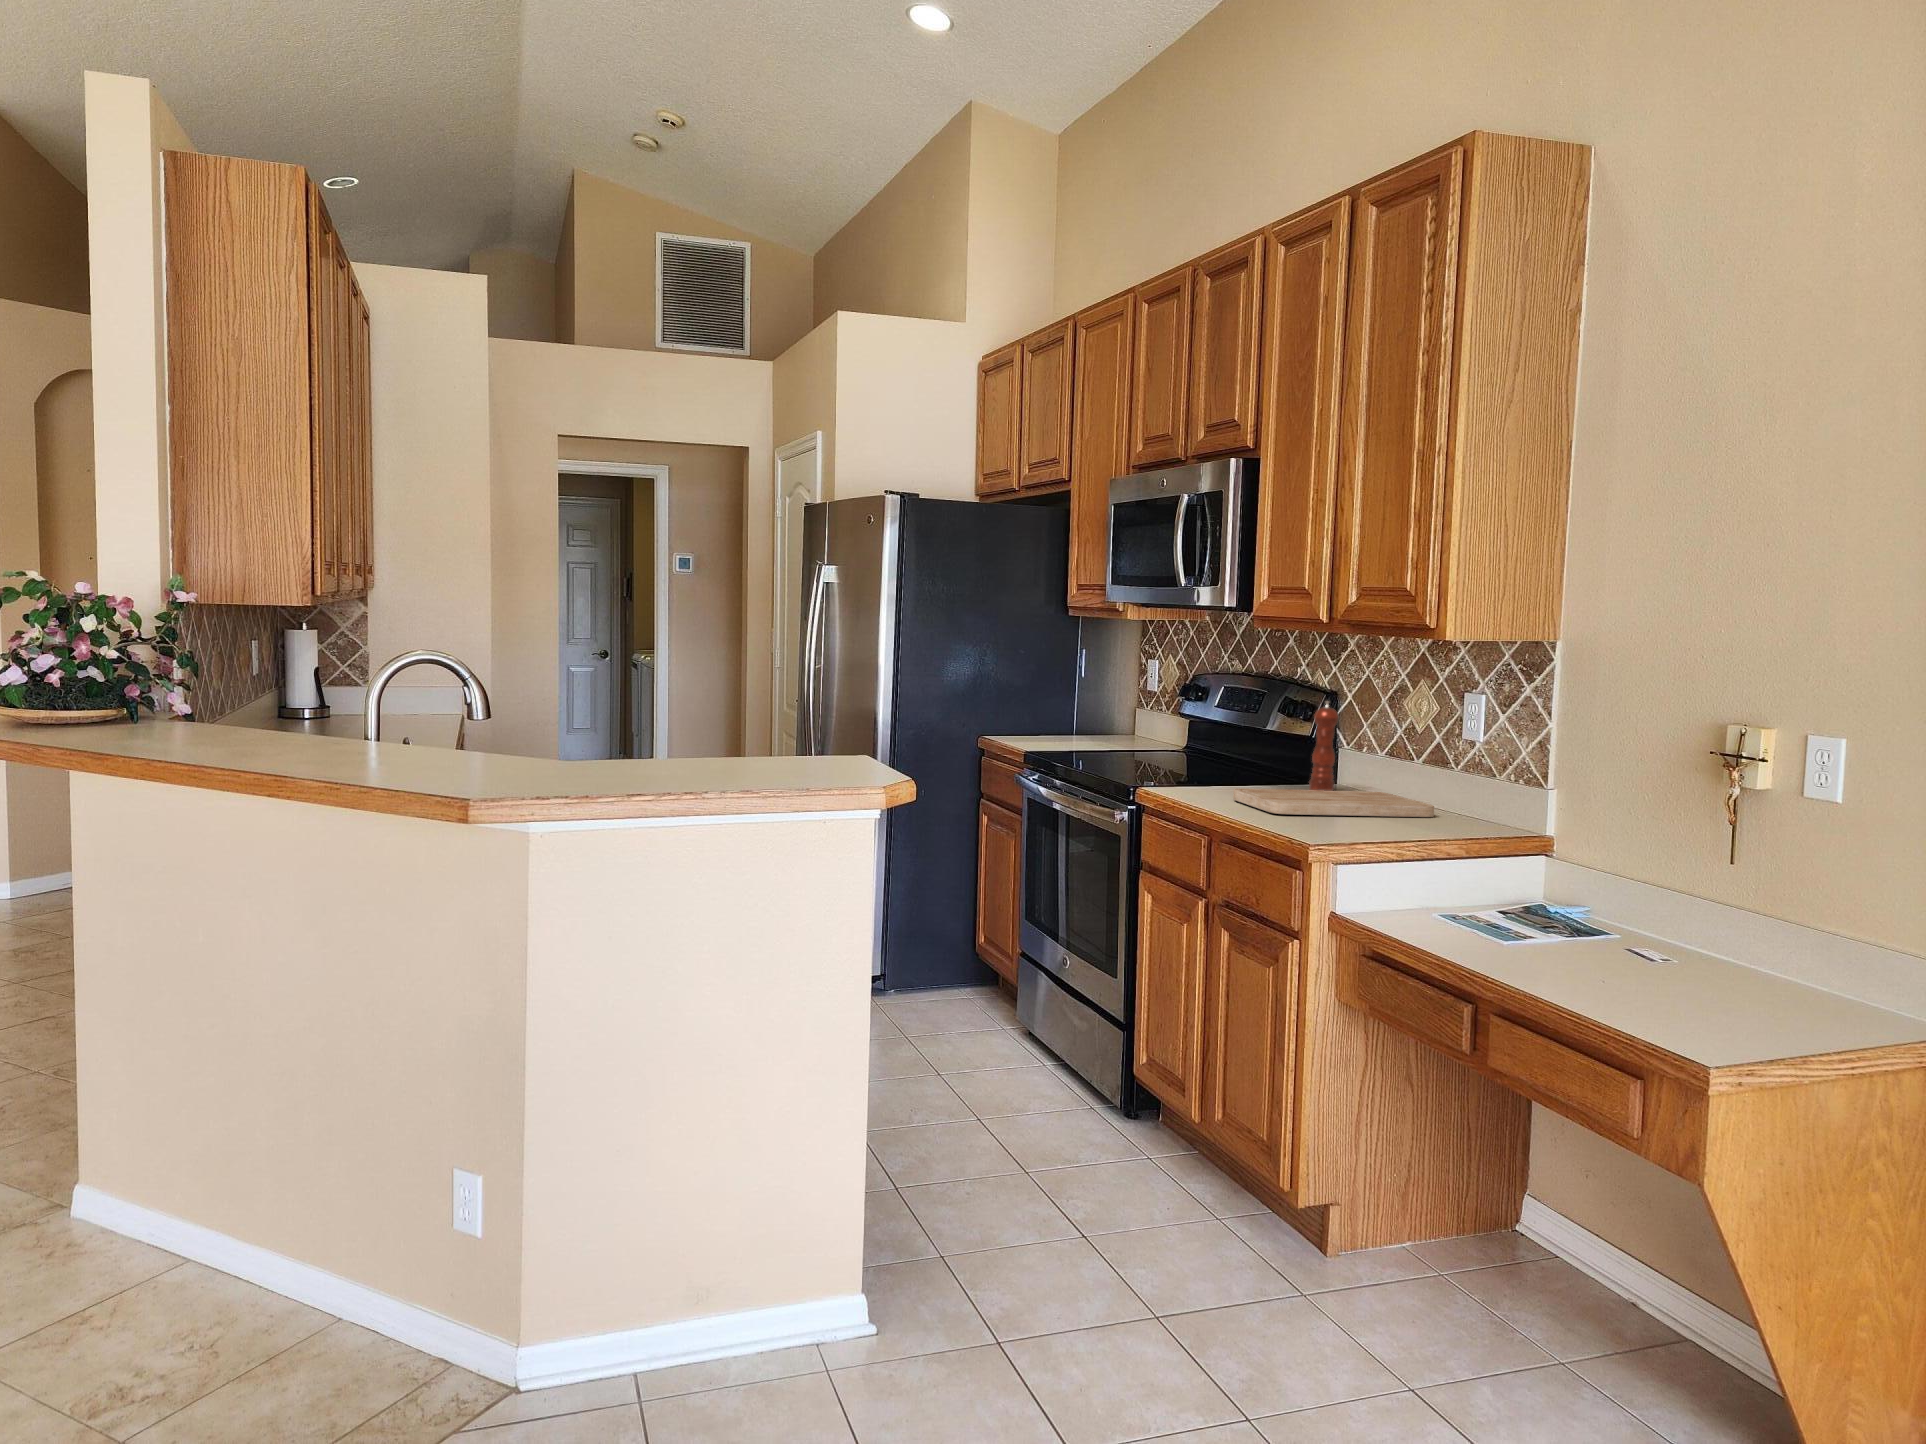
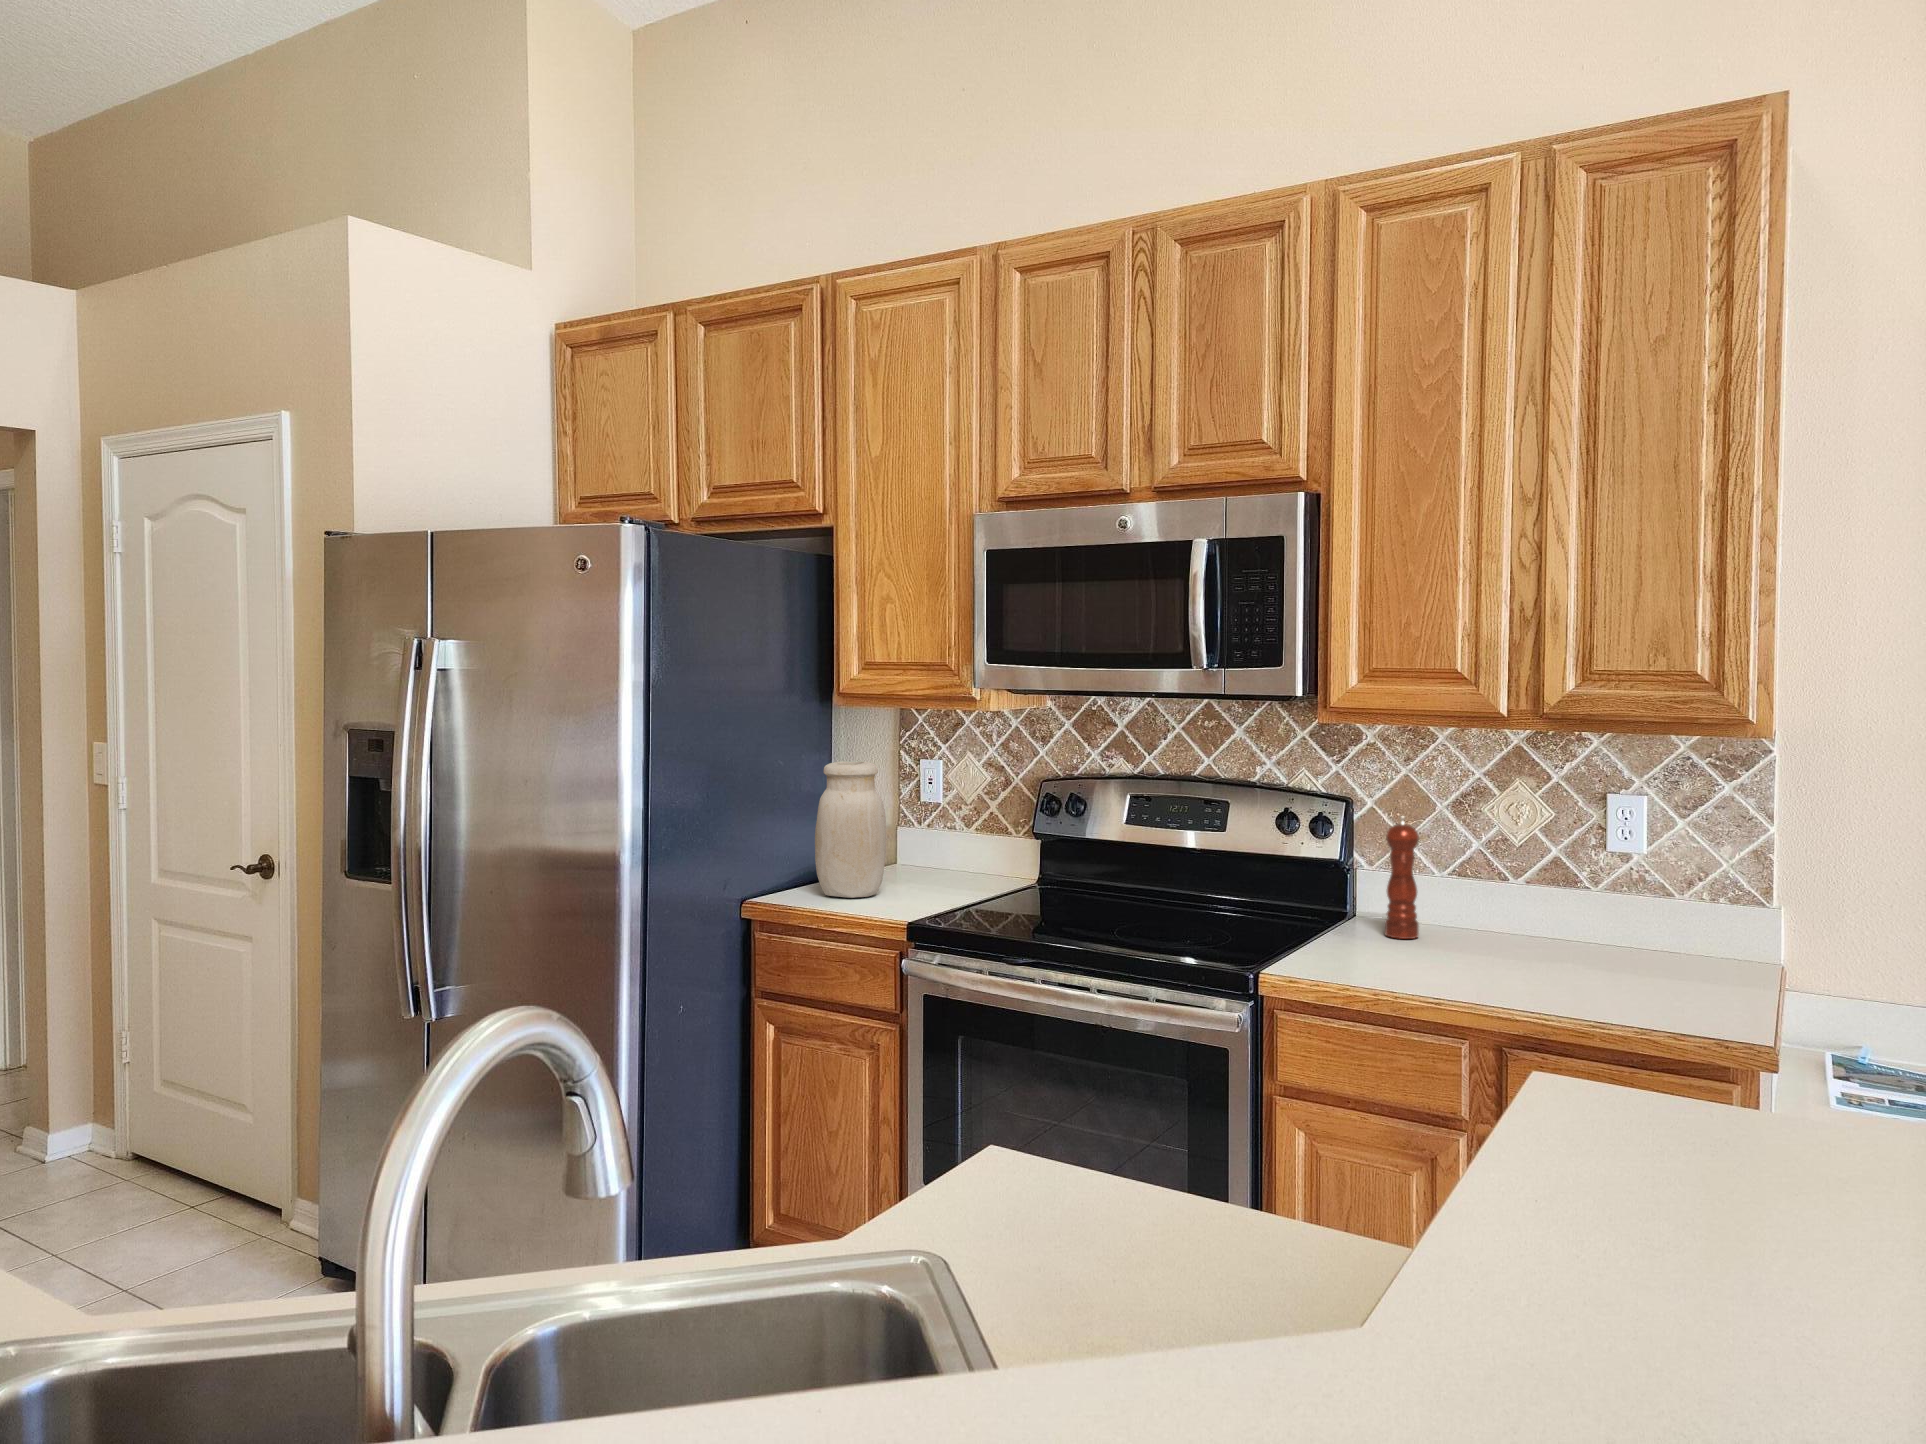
jar: none [1031,650,1080,744] -> present [815,761,886,898]
cutting board: present [1233,789,1434,817] -> none [1426,930,1641,1004]

